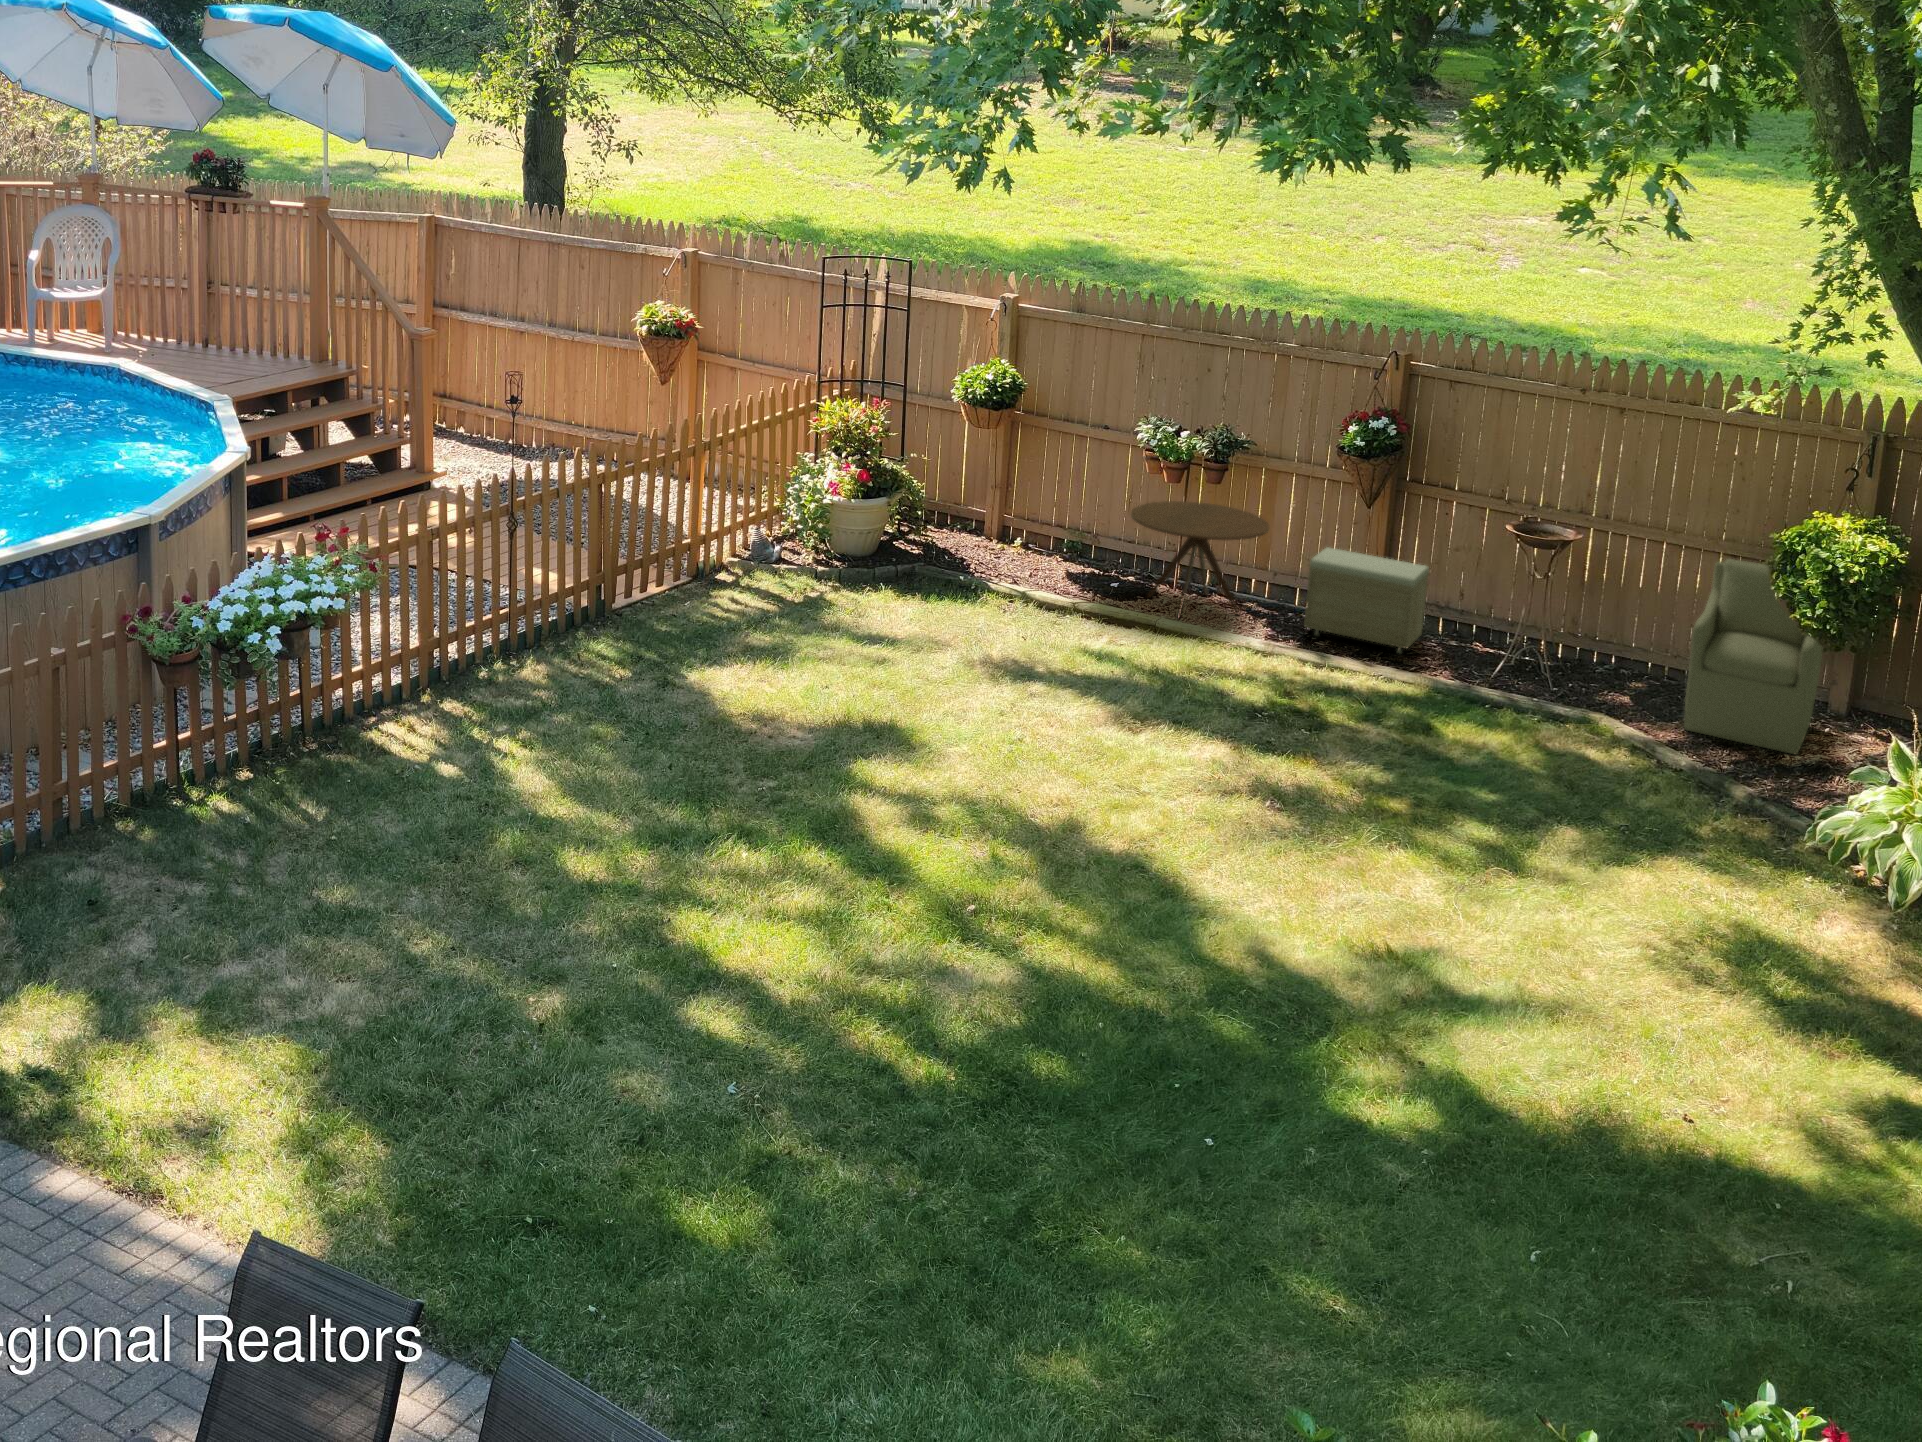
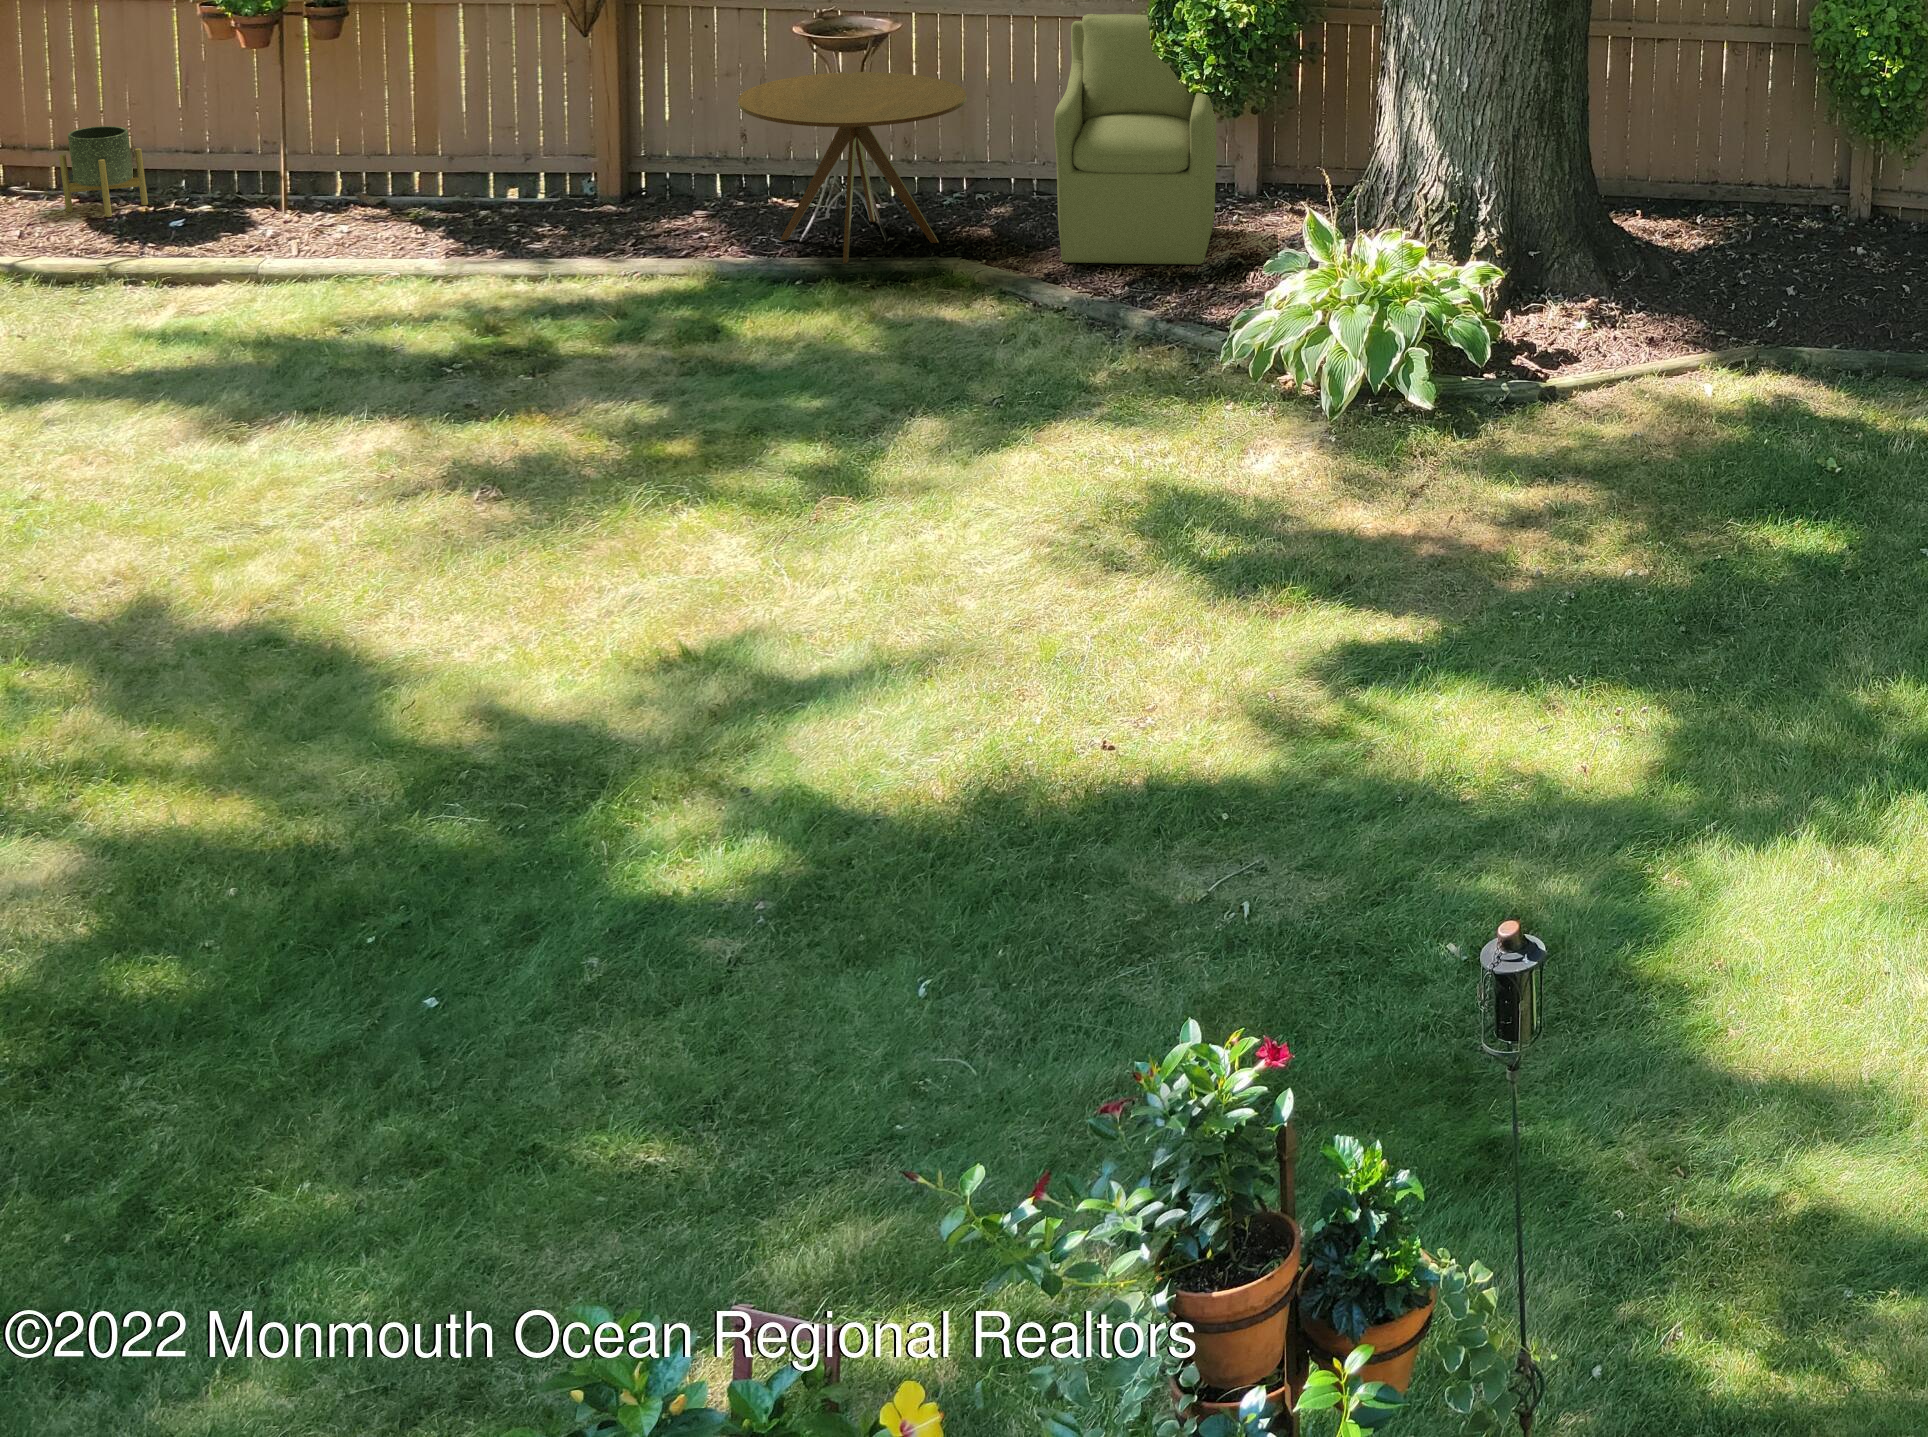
round table: present [1131,501,1269,618] -> present [738,72,966,264]
planter: none [1054,520,1100,573] -> present [59,126,148,217]
storage bench: present [1304,548,1429,653] -> none [500,98,691,239]

